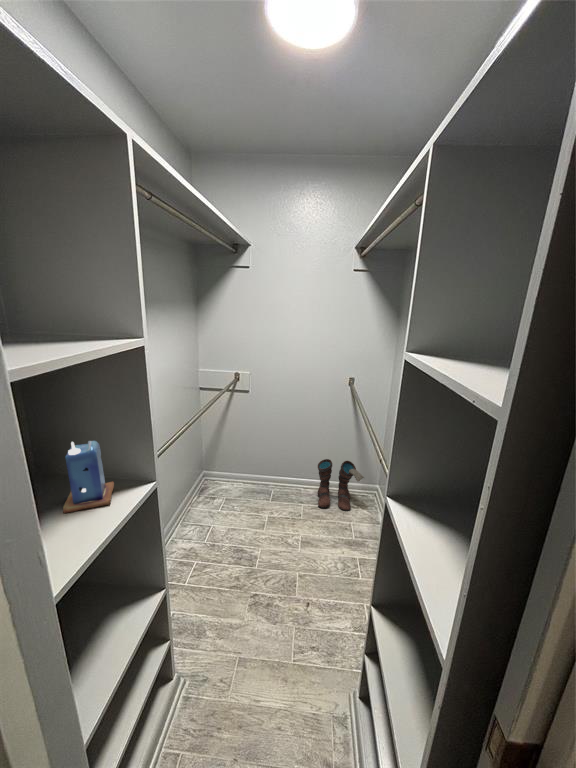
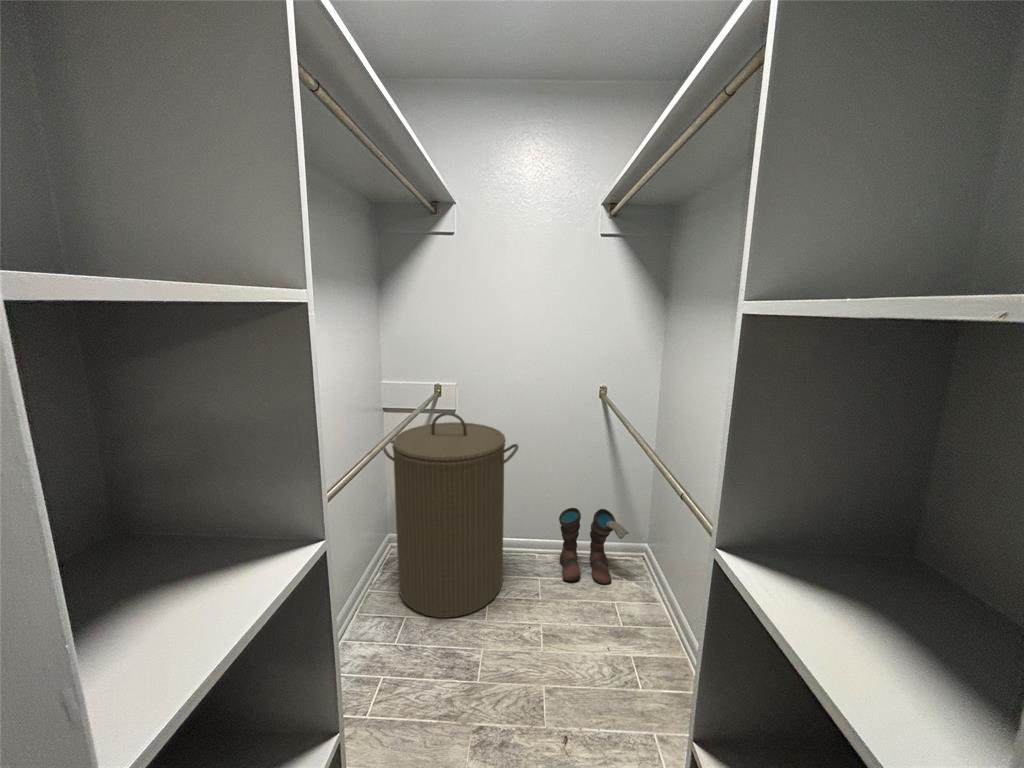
laundry hamper: none [198,393,289,527] -> present [382,412,519,618]
candle: present [63,441,114,513] -> none [167,476,257,605]

